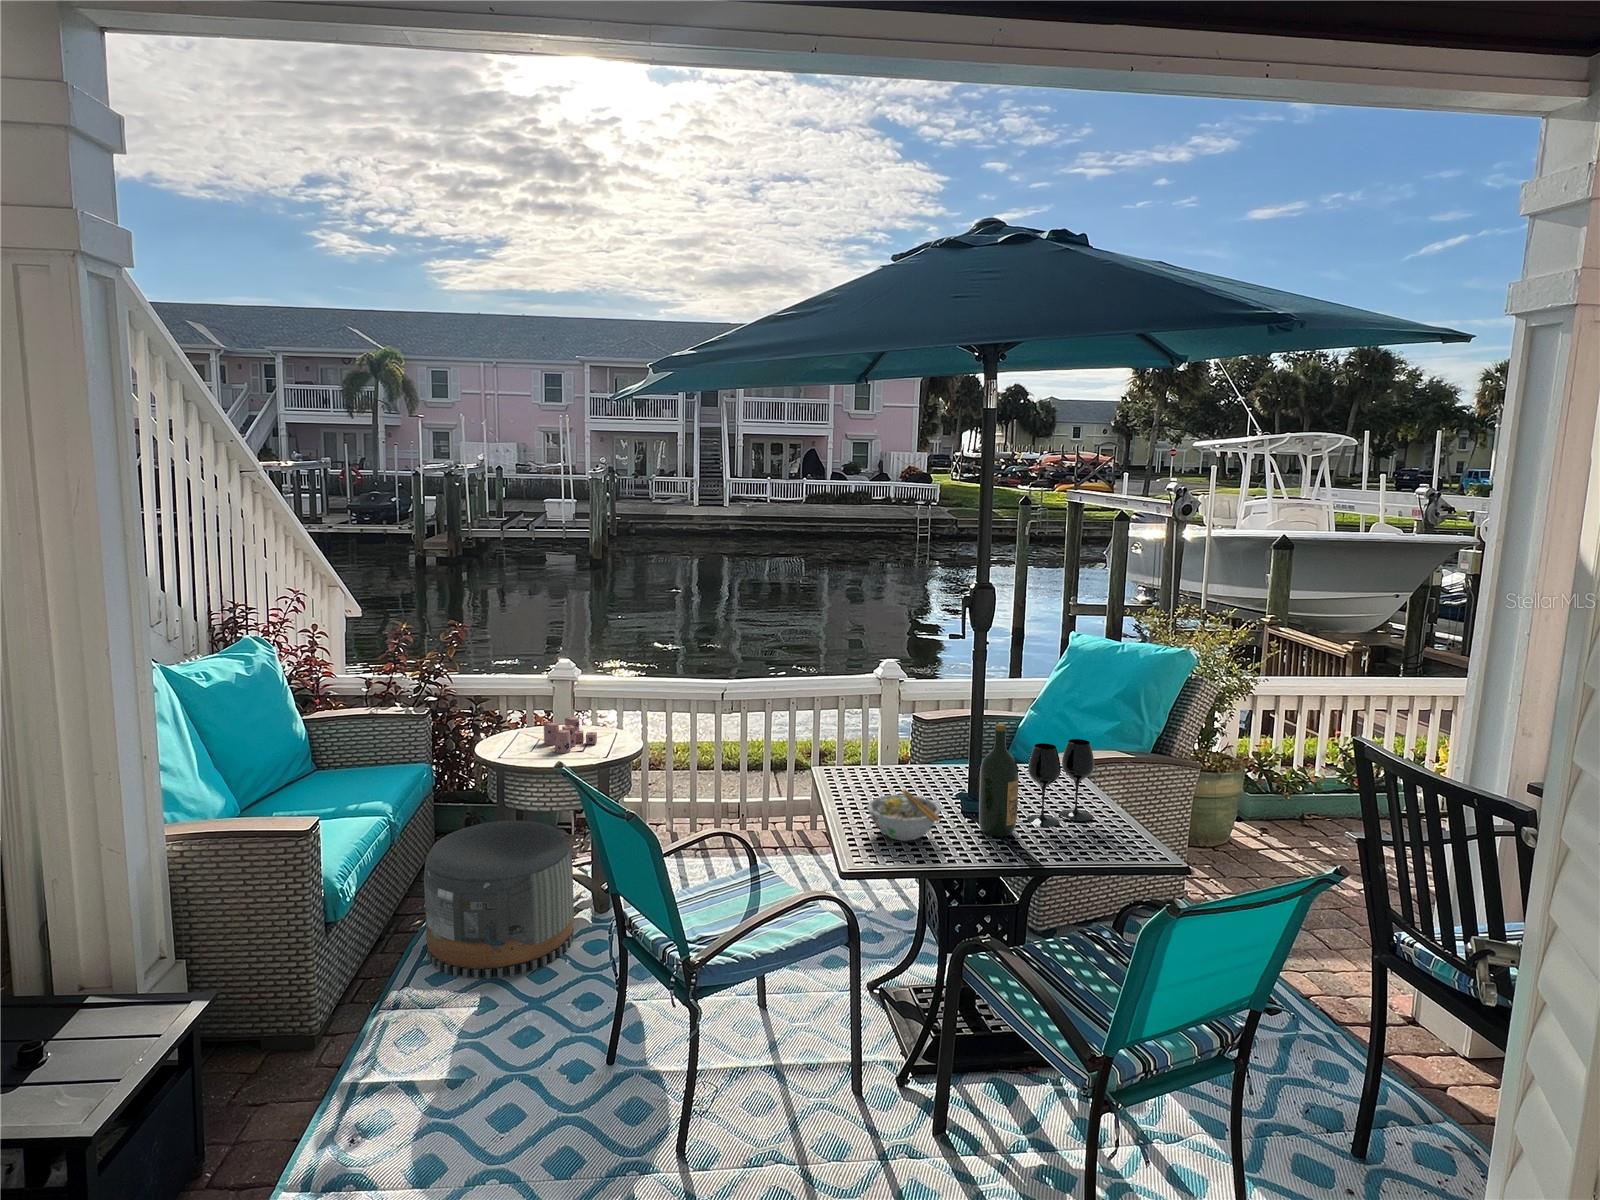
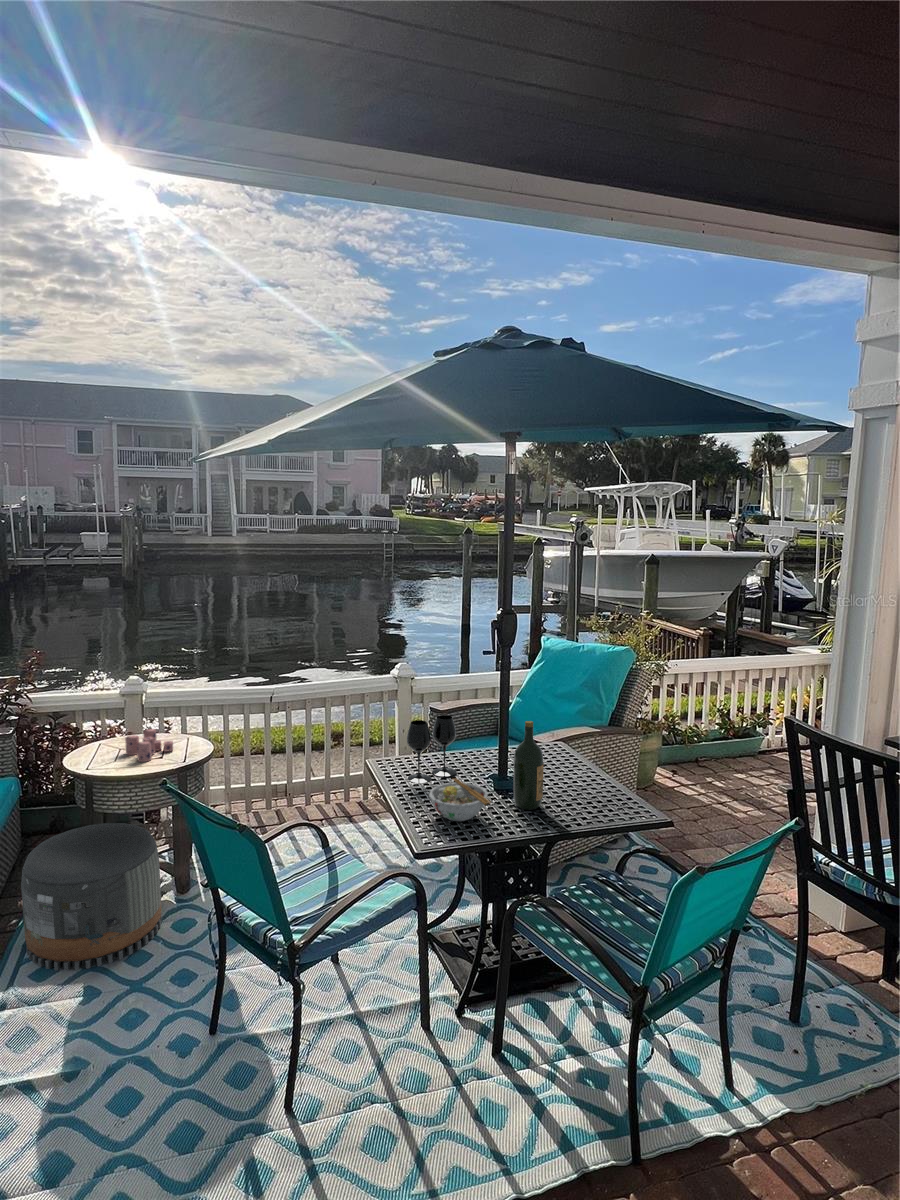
wine glass: present [1027,739,1094,827] -> present [407,715,457,783]

